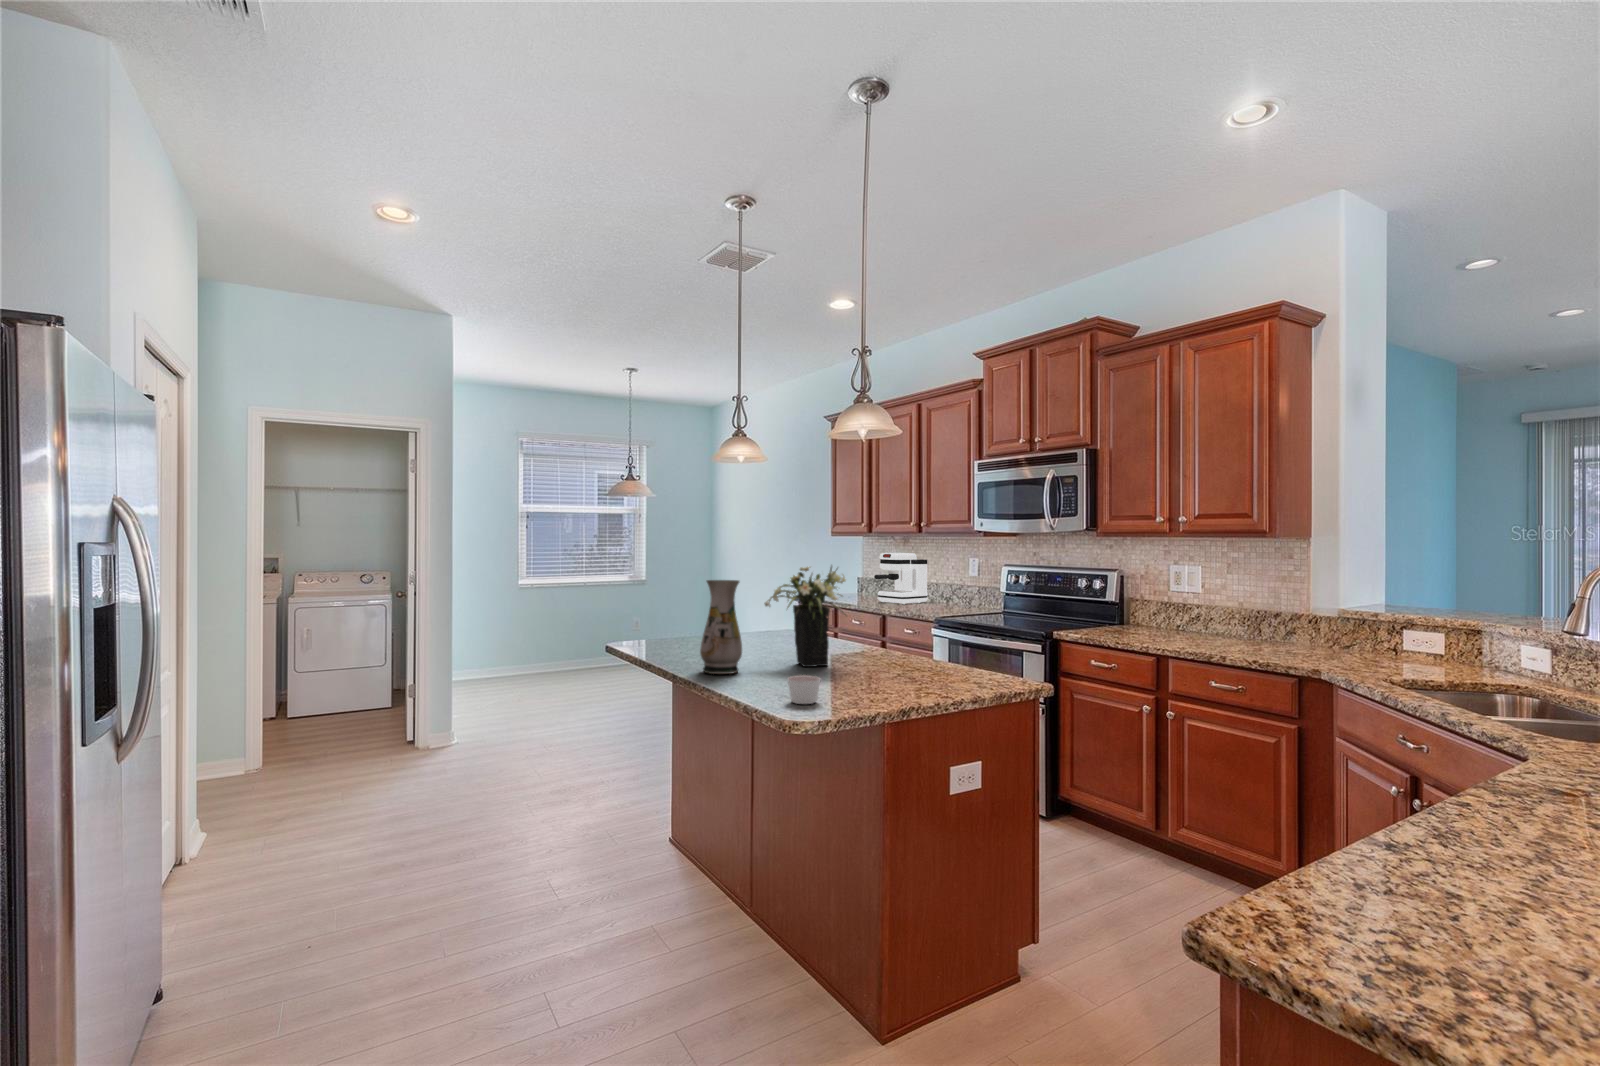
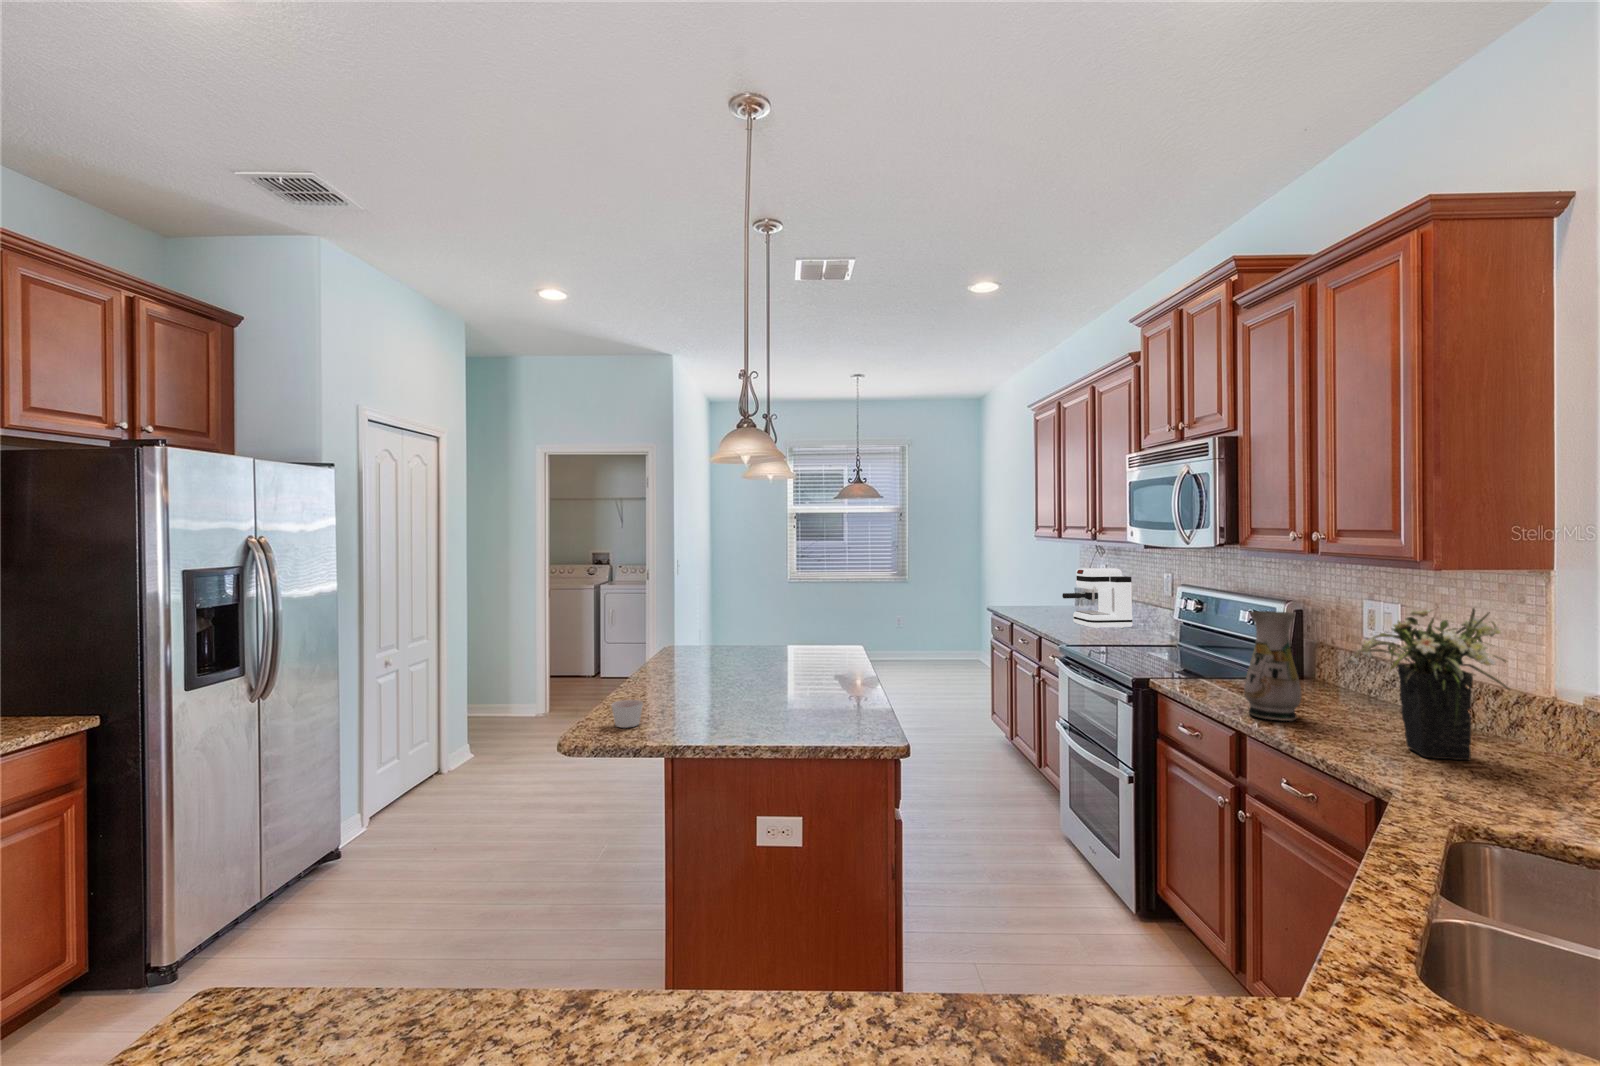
flower arrangement: present [764,566,846,667] -> present [1348,608,1510,760]
vase: present [700,580,742,674] -> present [1244,611,1301,721]

